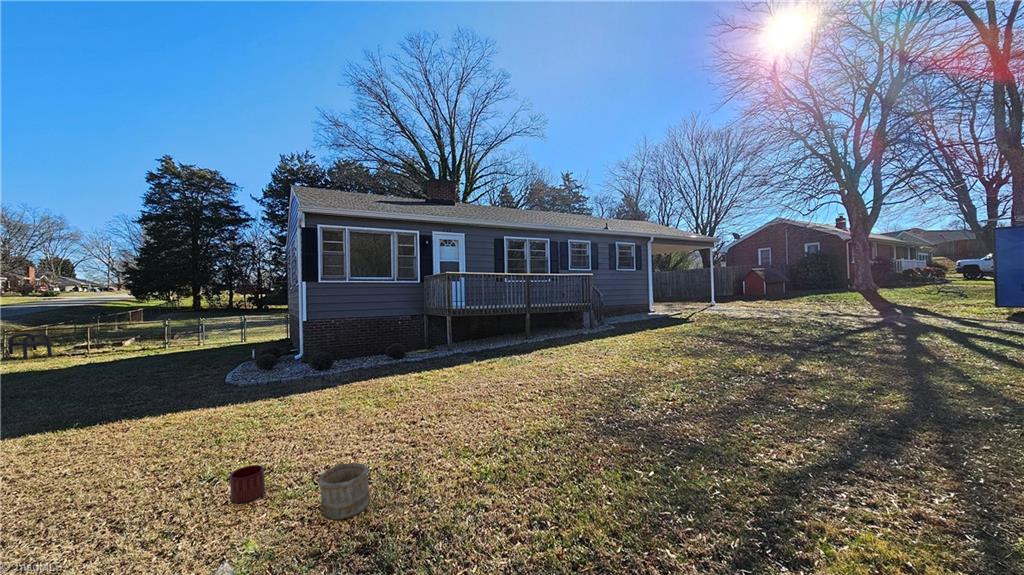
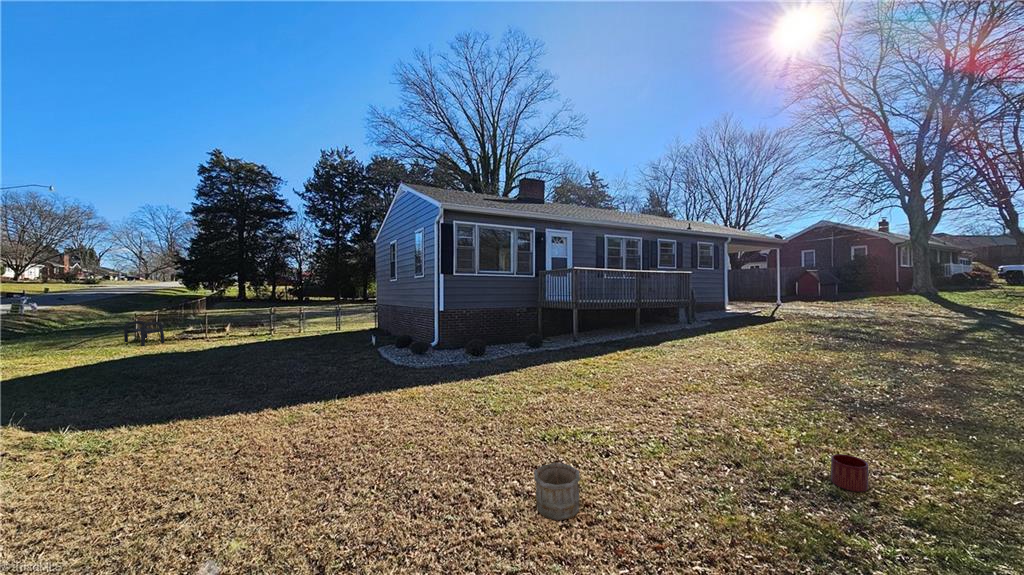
wooden bucket: present [318,463,369,520] -> present [534,463,580,520]
planter: present [230,465,265,503] -> present [831,454,868,492]

